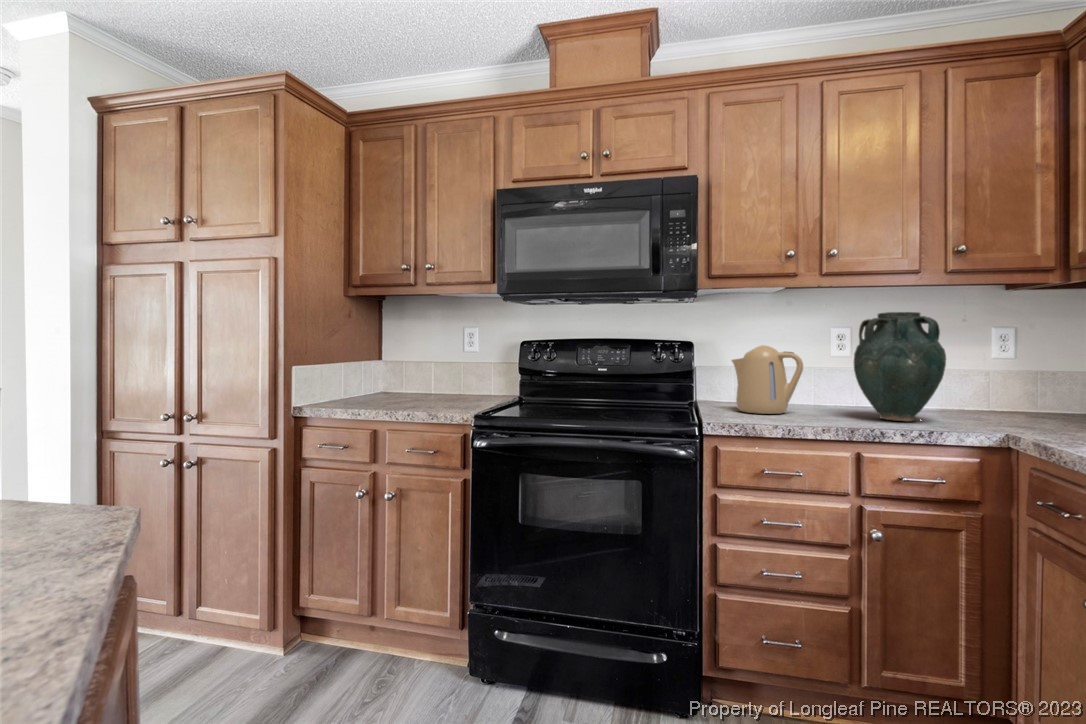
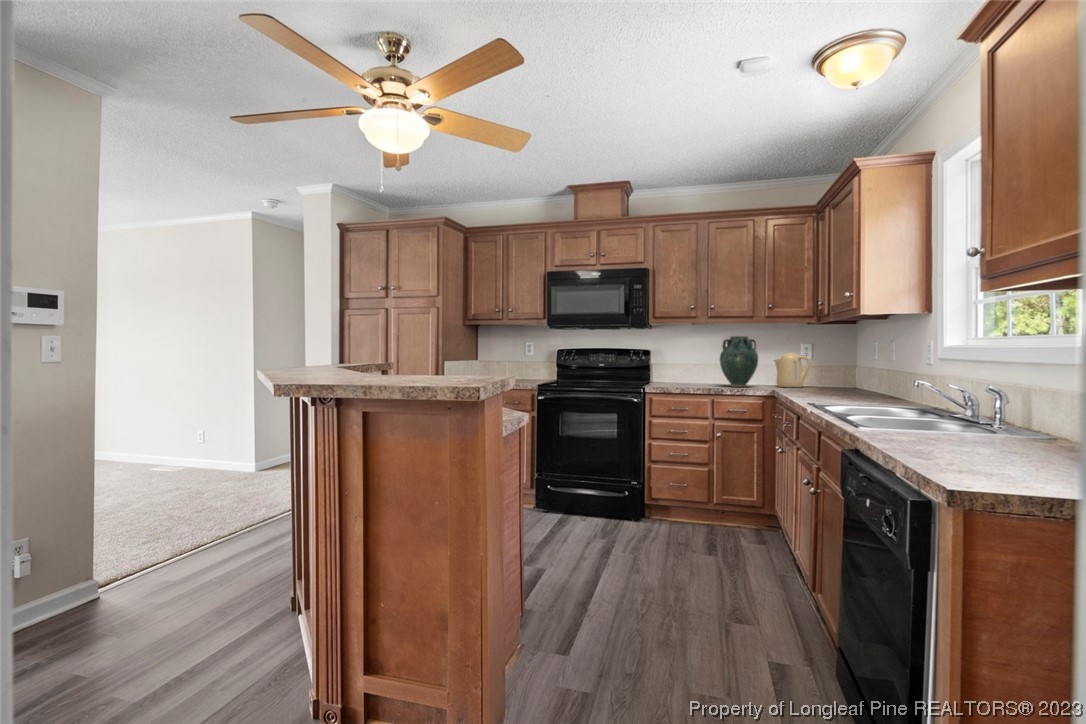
kettle: present [732,345,803,414] -> present [774,352,811,387]

